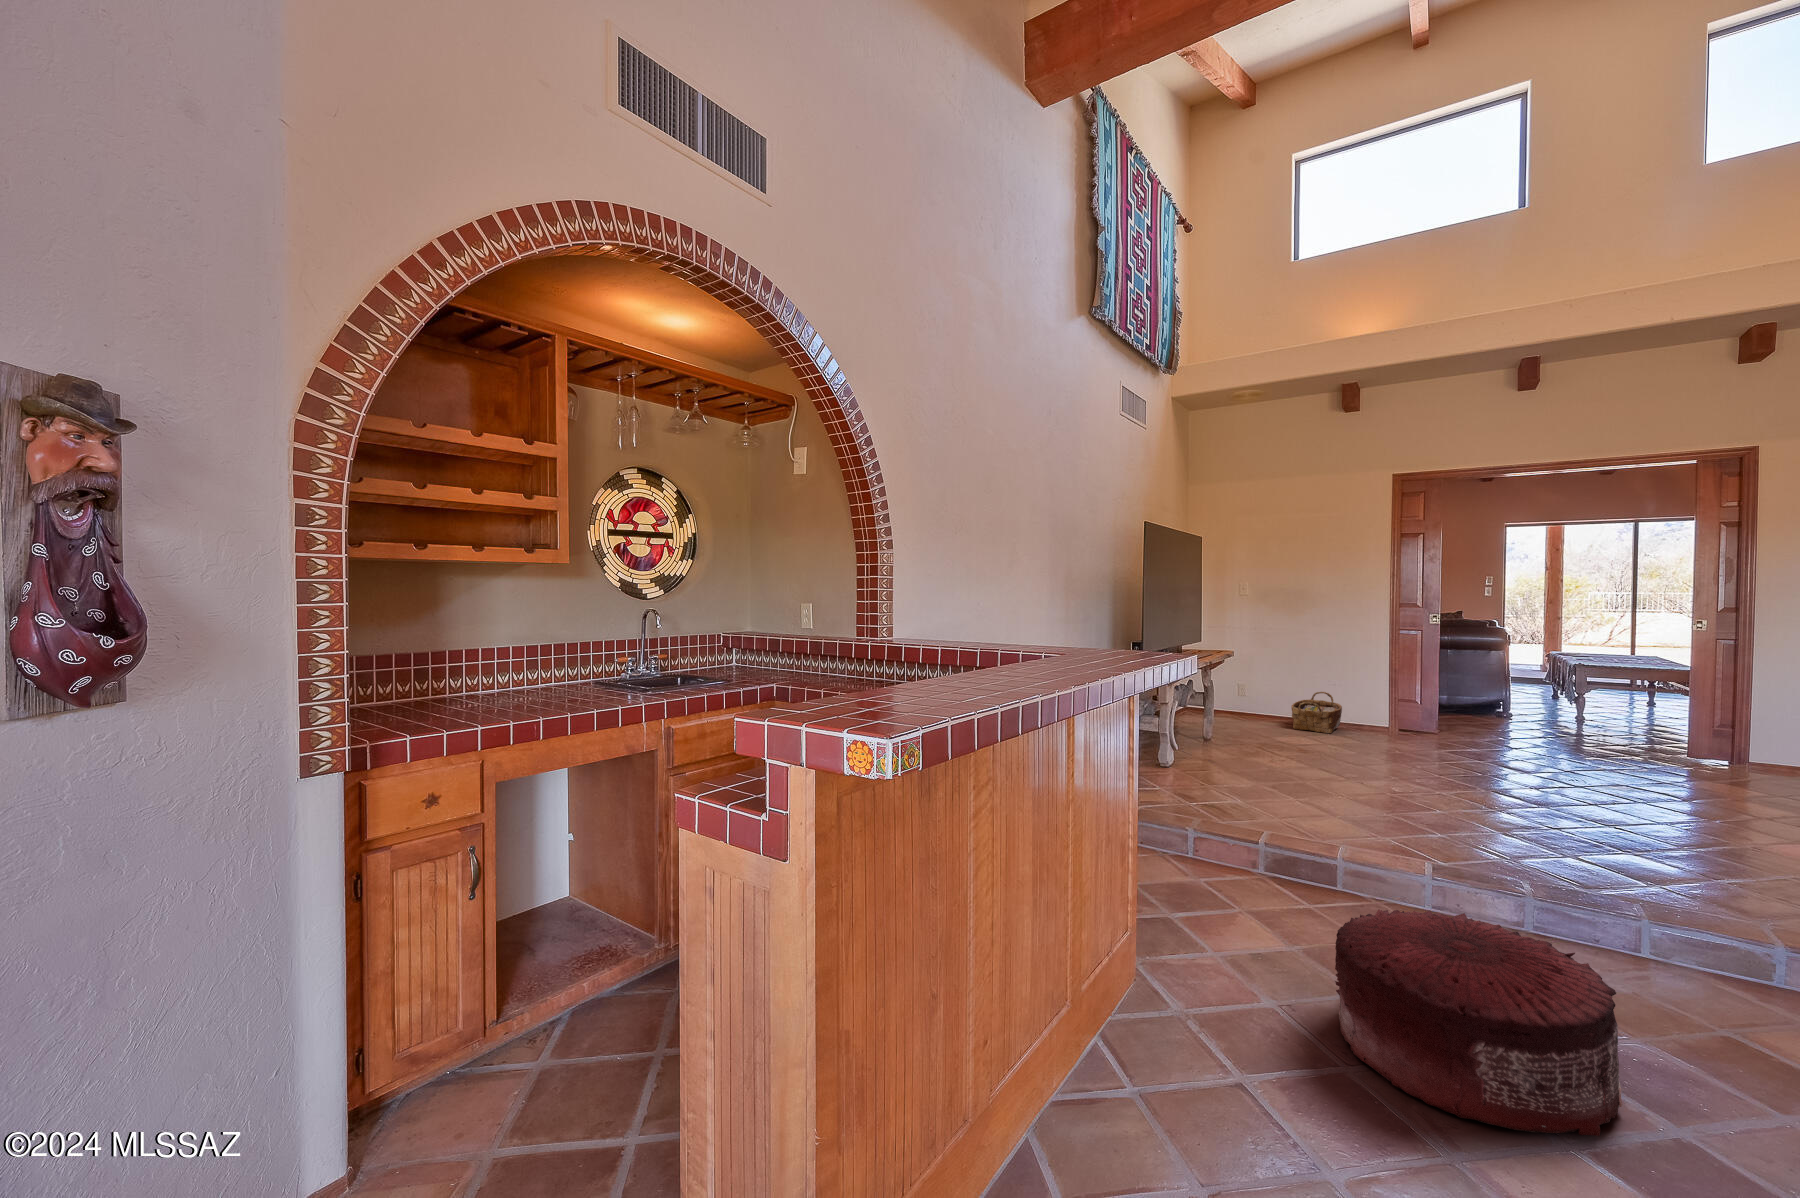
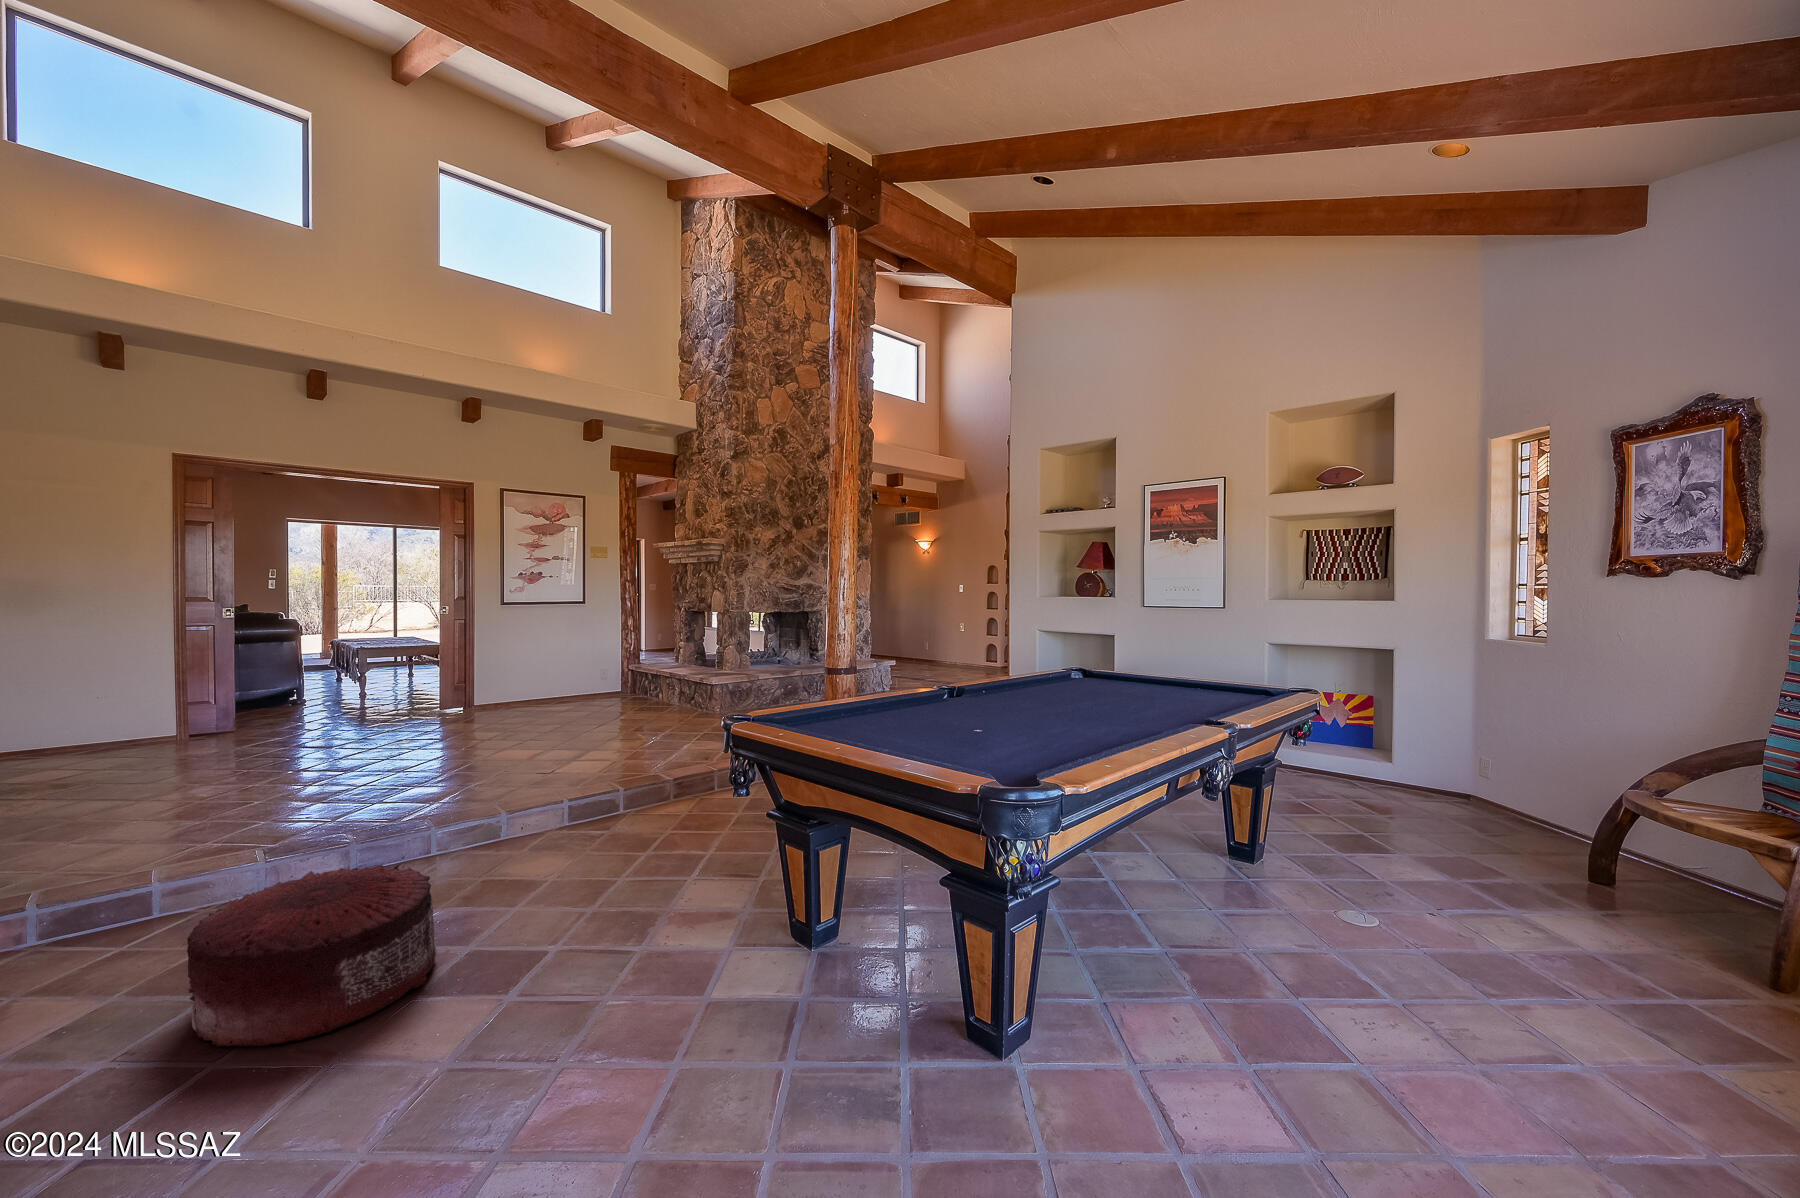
woven basket: present [1291,692,1342,733] -> none [29,709,111,763]

